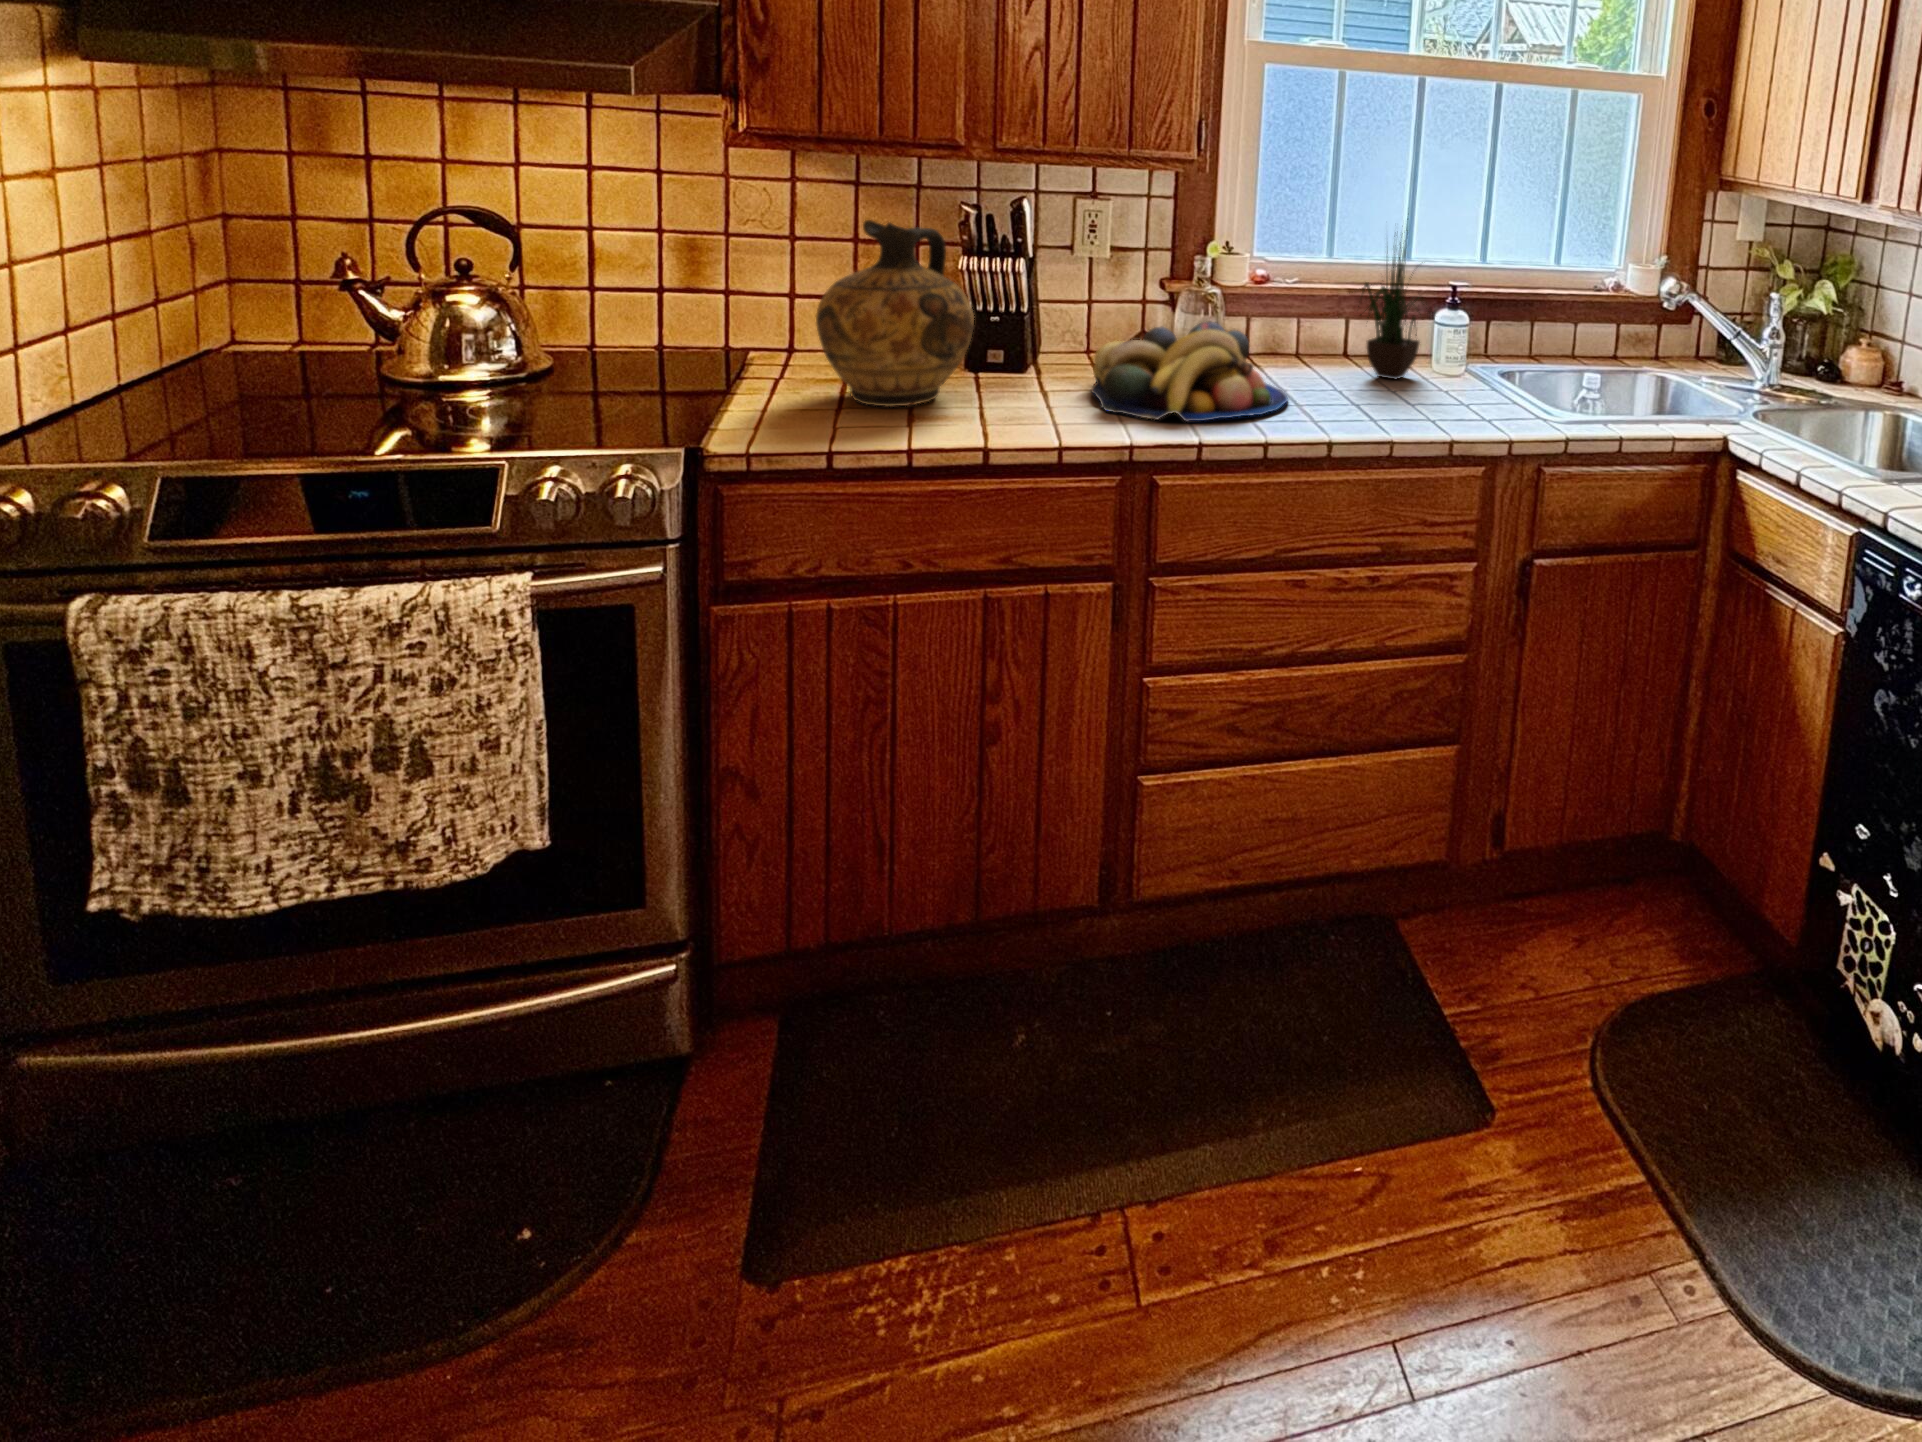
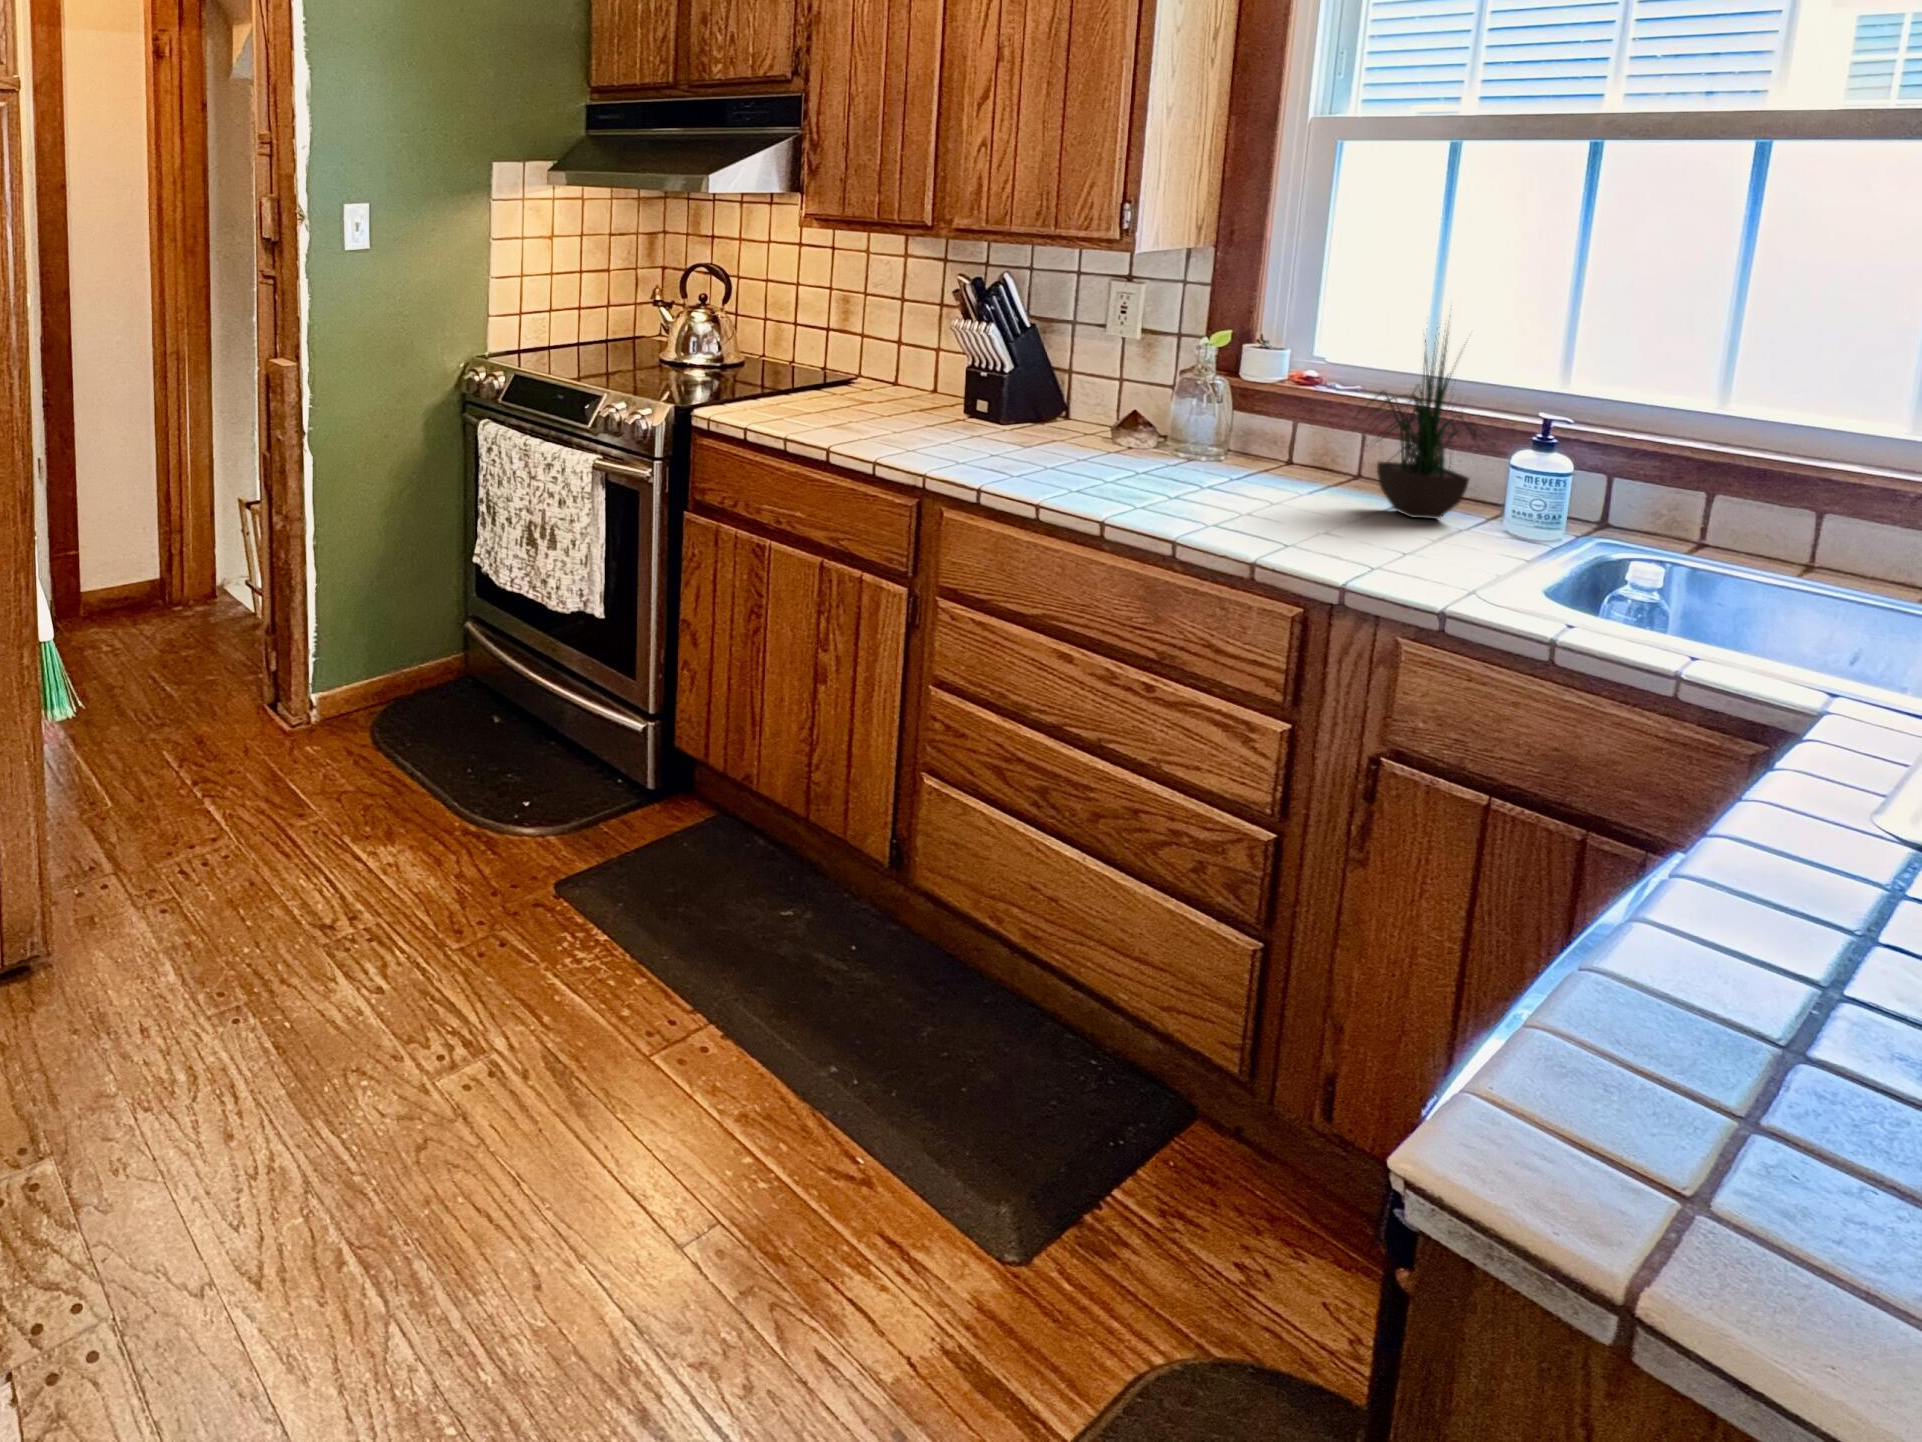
ceramic jug: present [816,220,974,407] -> none [807,281,926,423]
fruit bowl: present [1091,322,1288,421] -> none [974,399,1201,494]

